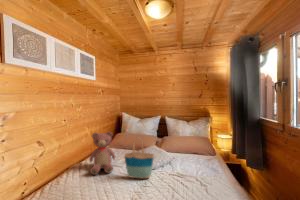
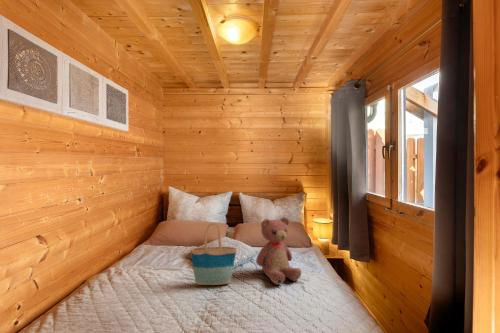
teddy bear: present [89,132,115,175] -> present [256,217,301,285]

